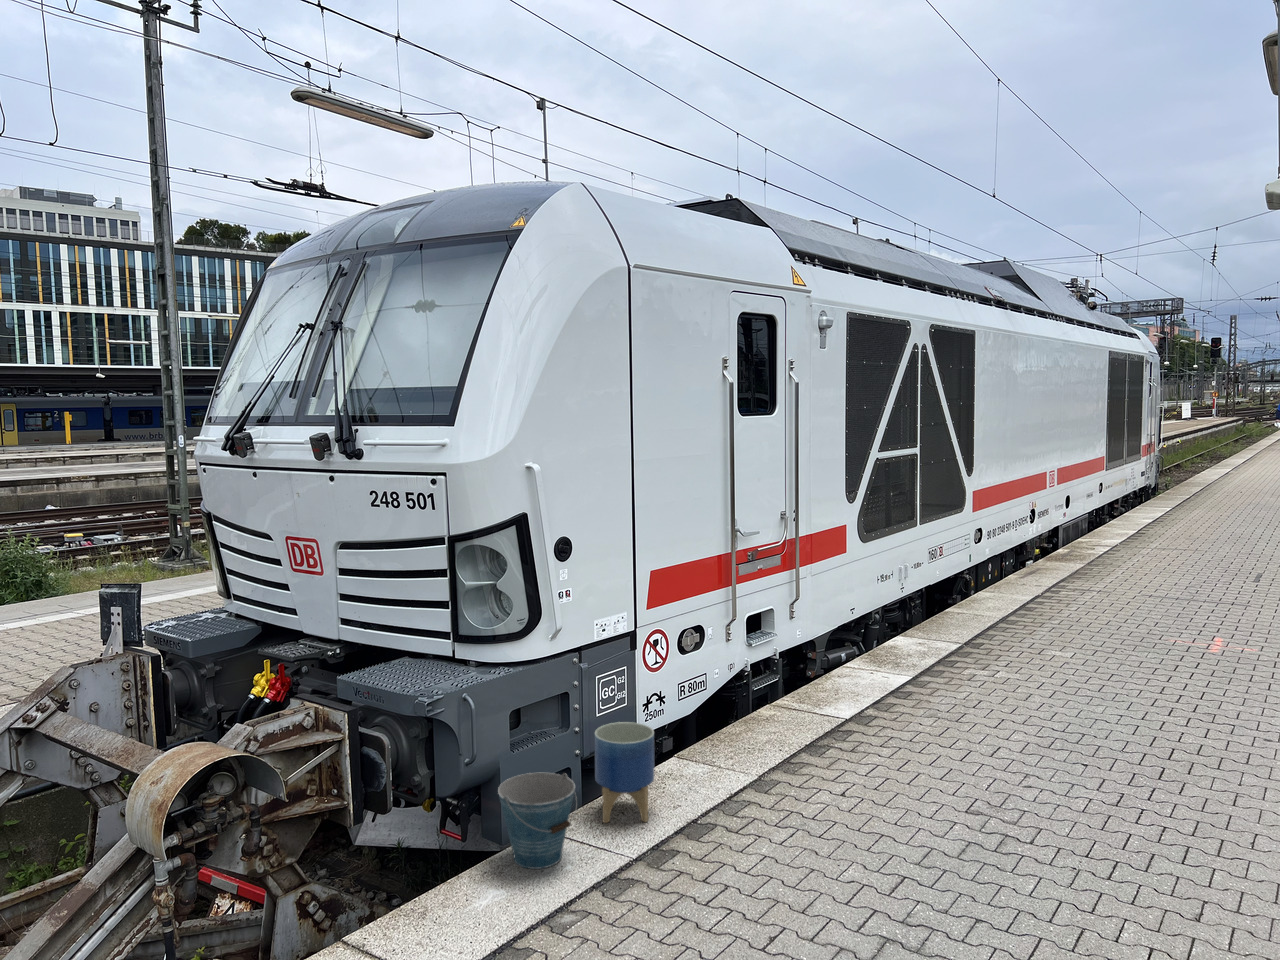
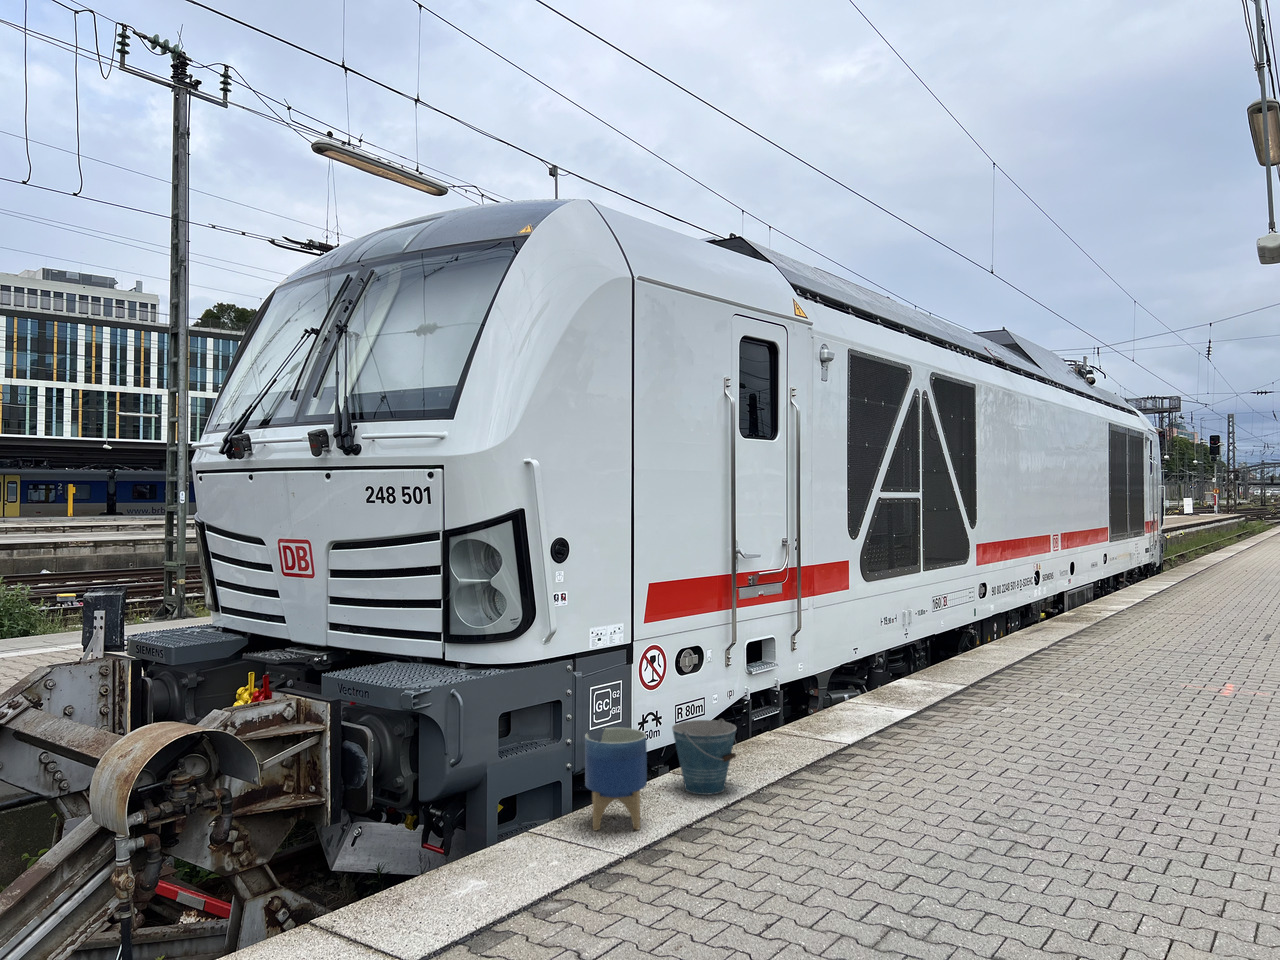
bucket: present [498,773,577,869] -> present [672,719,736,795]

